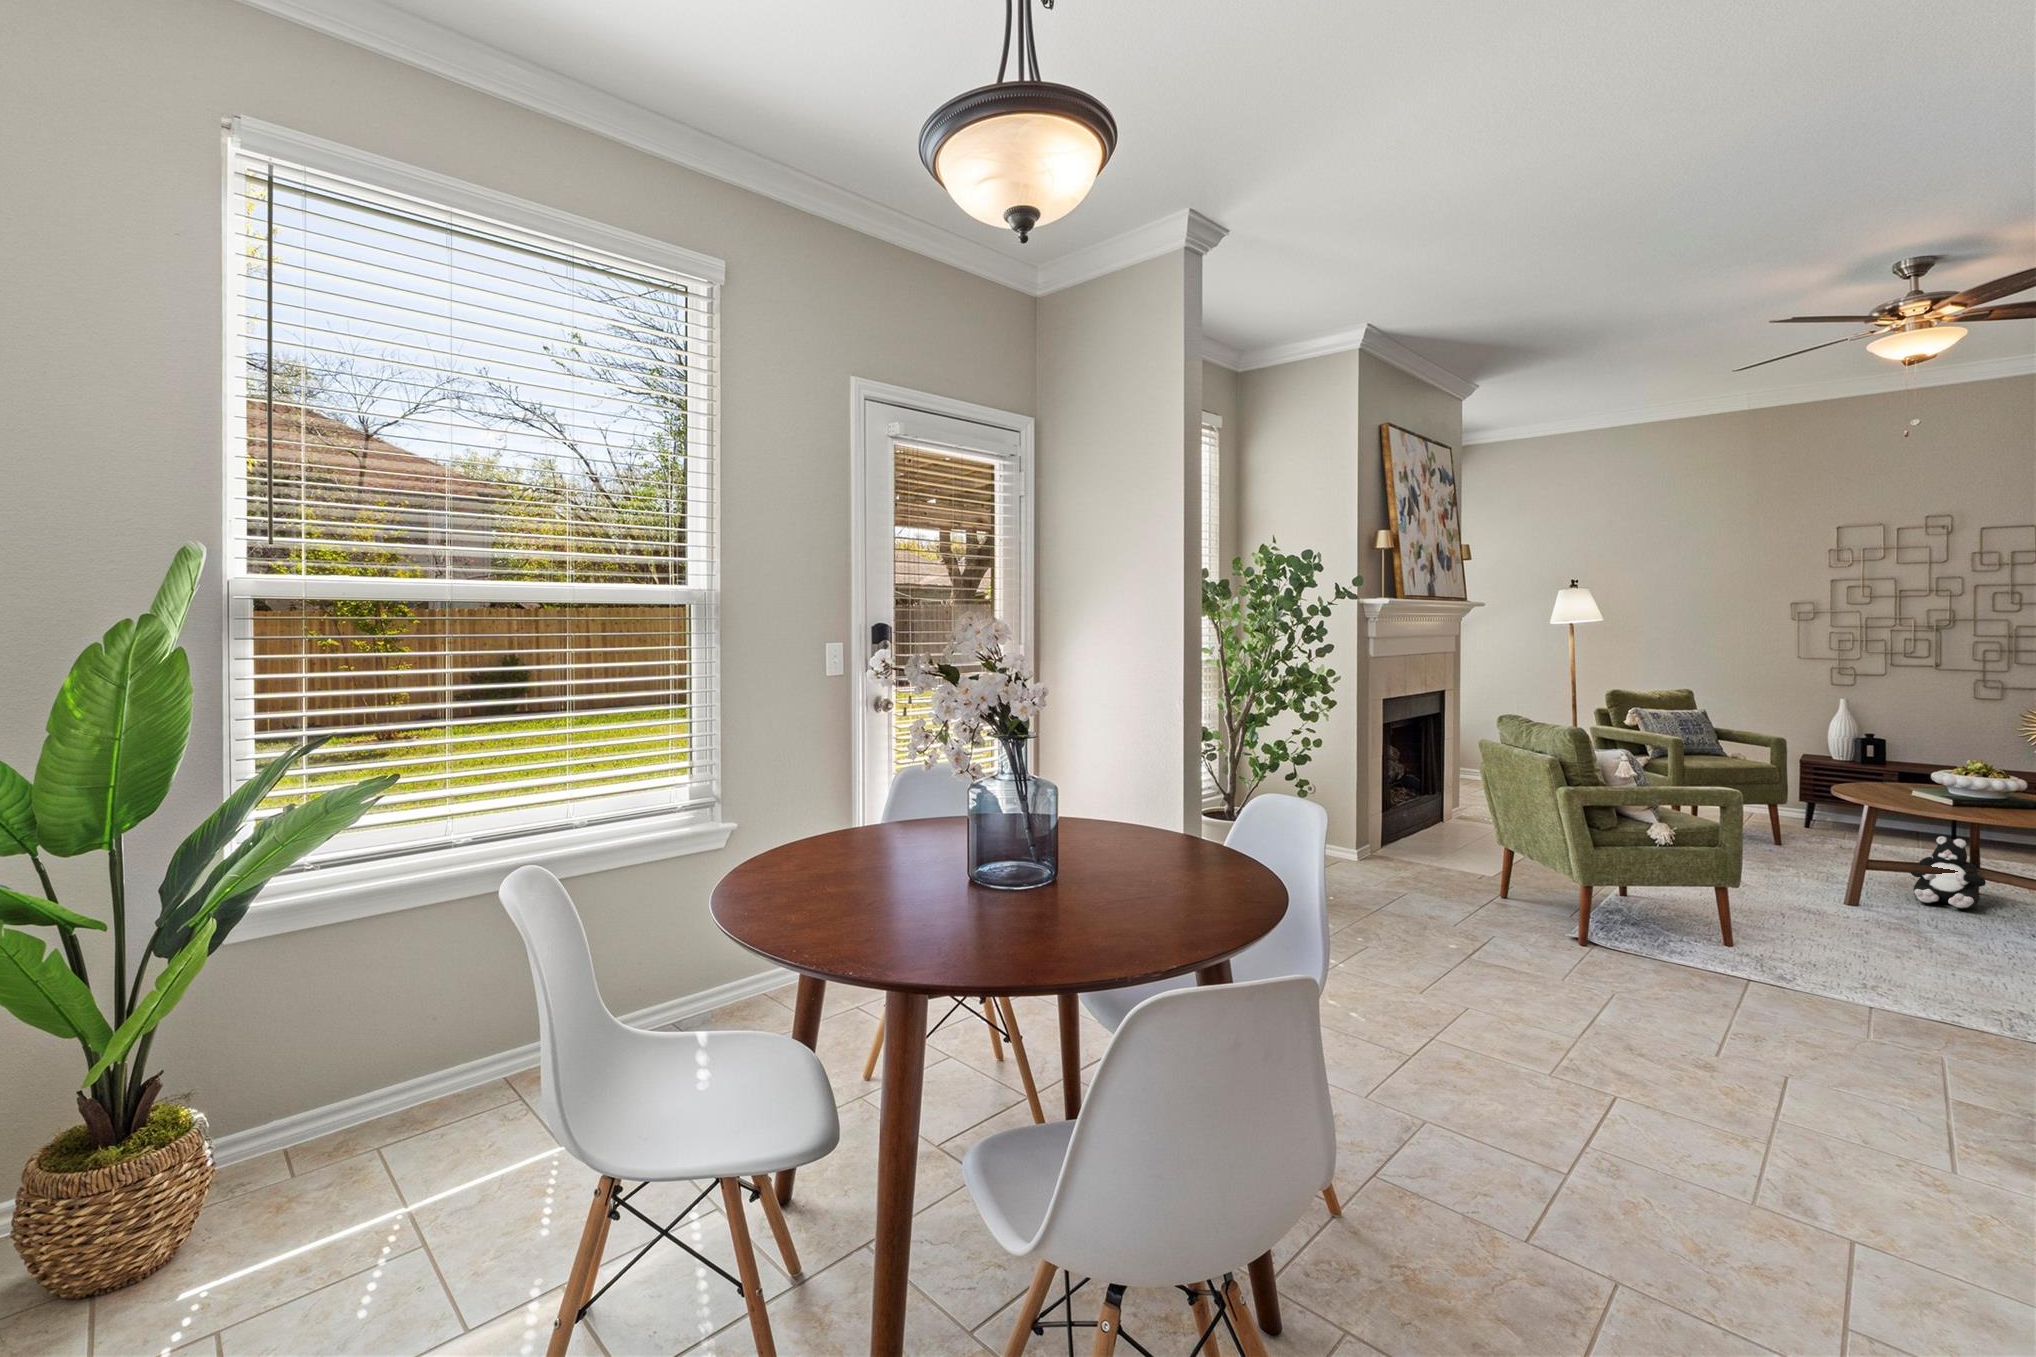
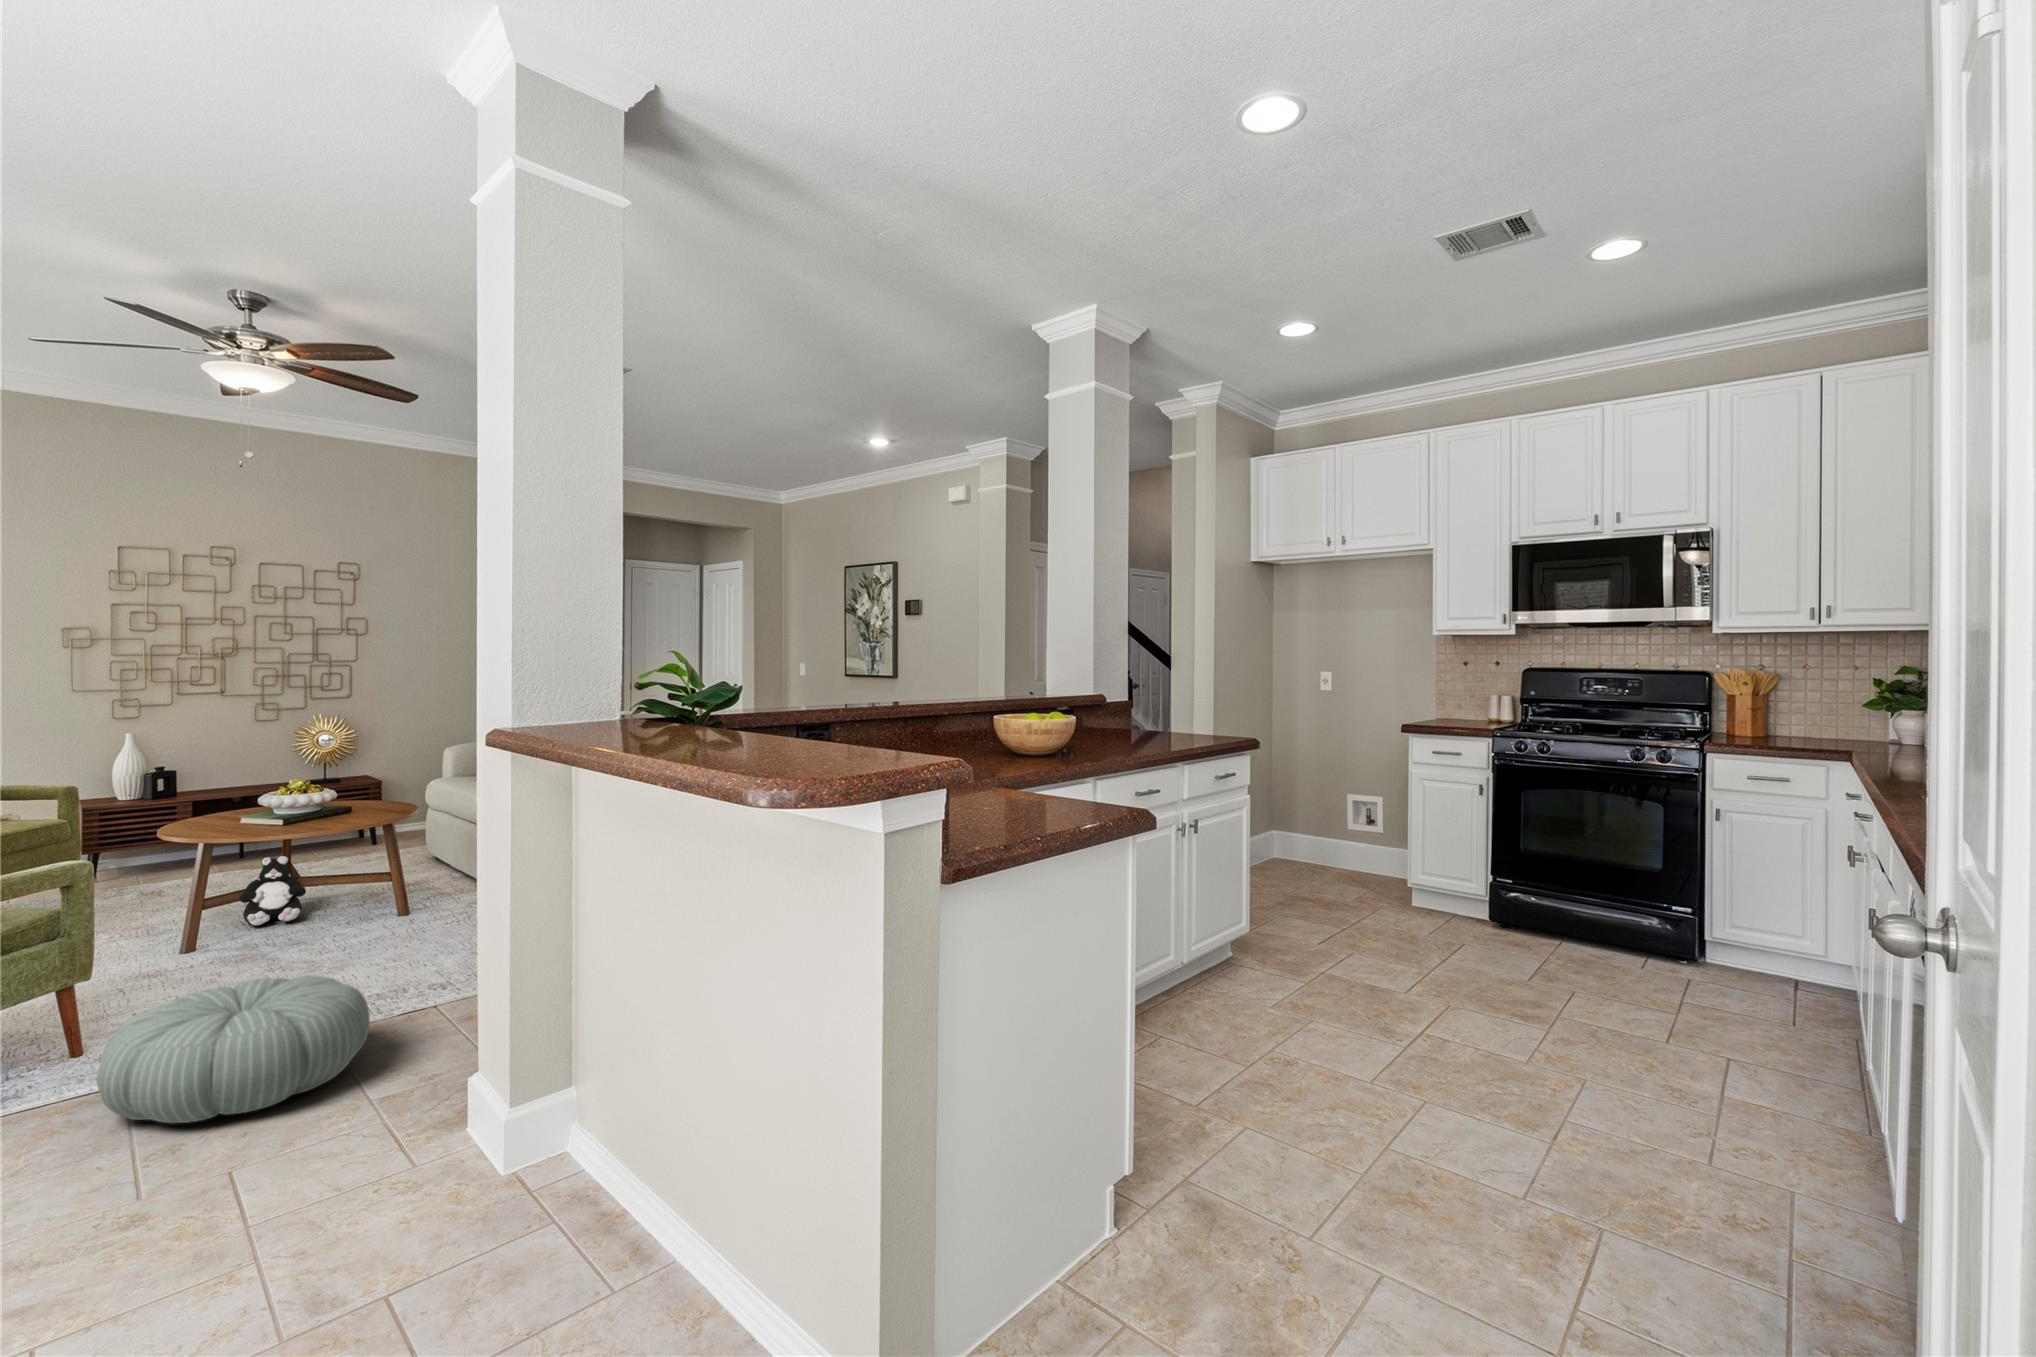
pouf: none [1716,925,1970,1054] -> present [97,976,370,1123]

